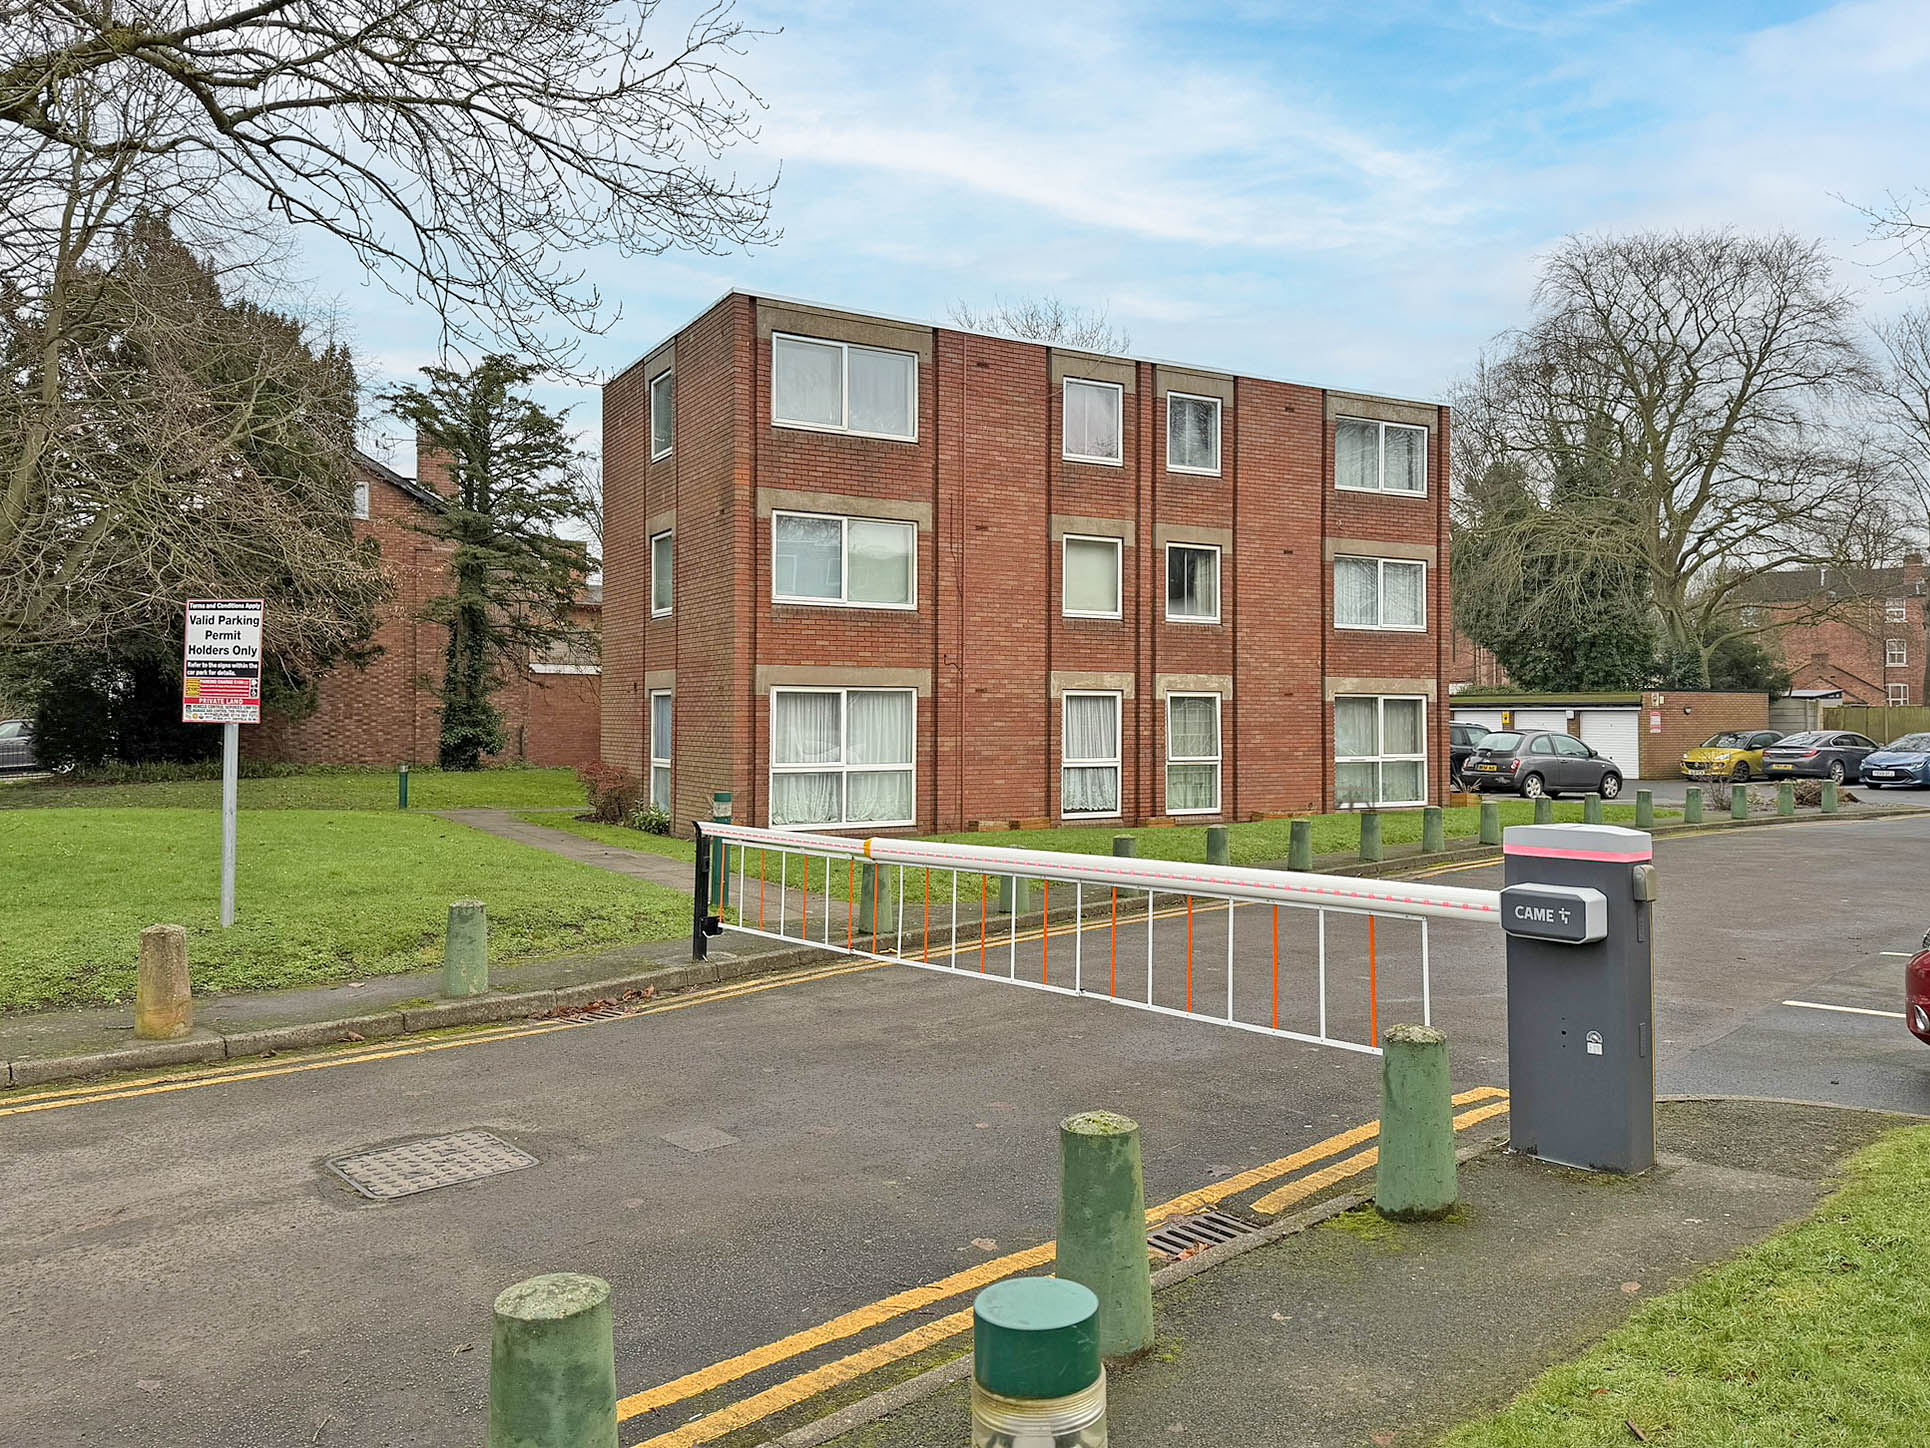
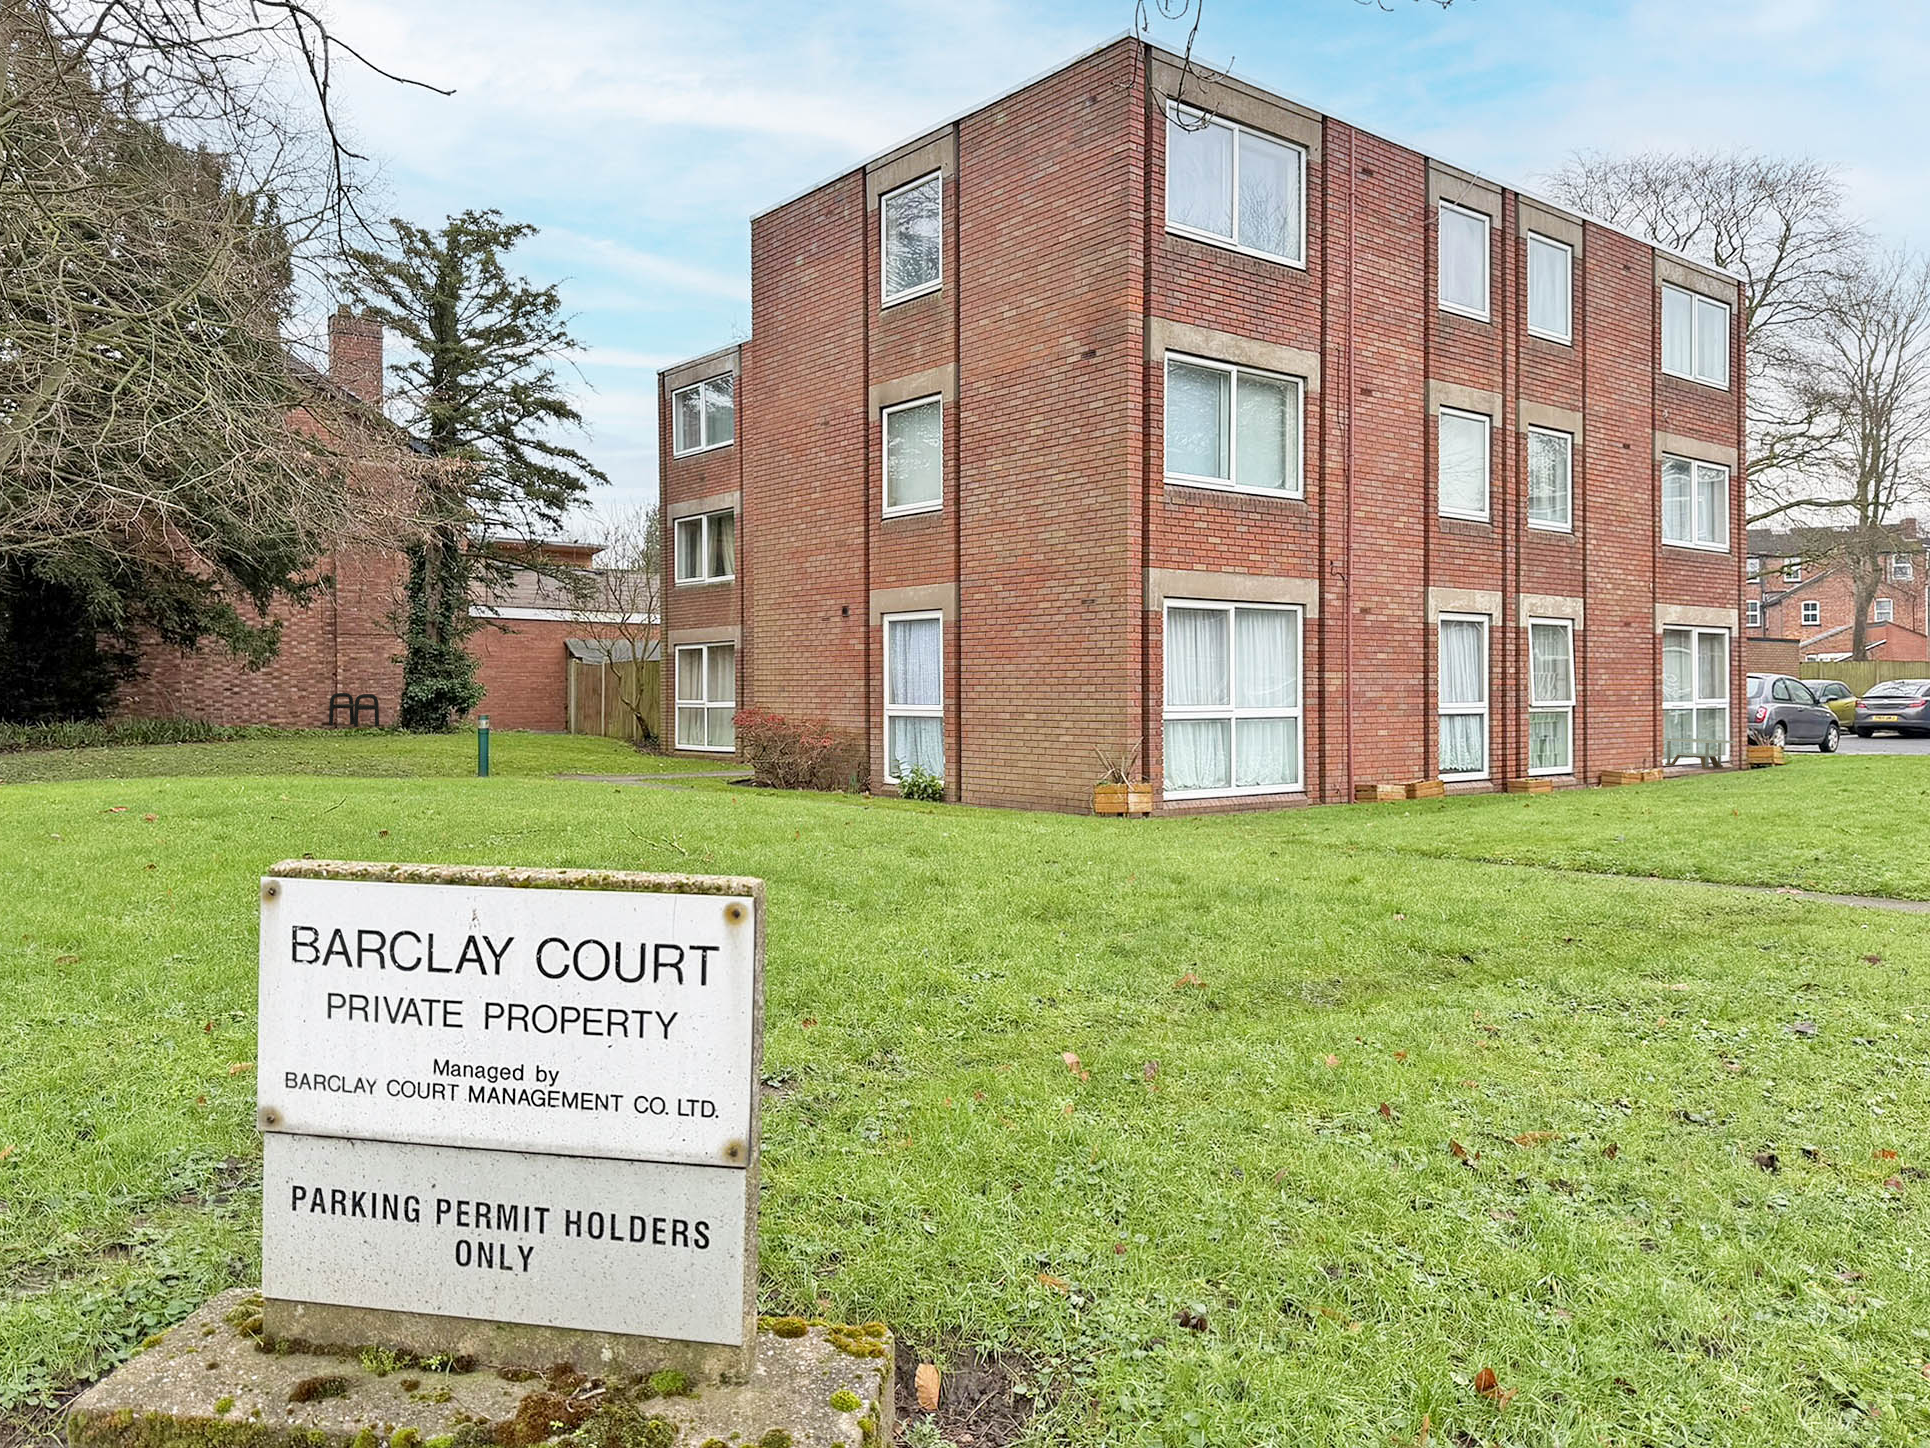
bench: none [356,733,394,761] -> present [329,693,379,727]

